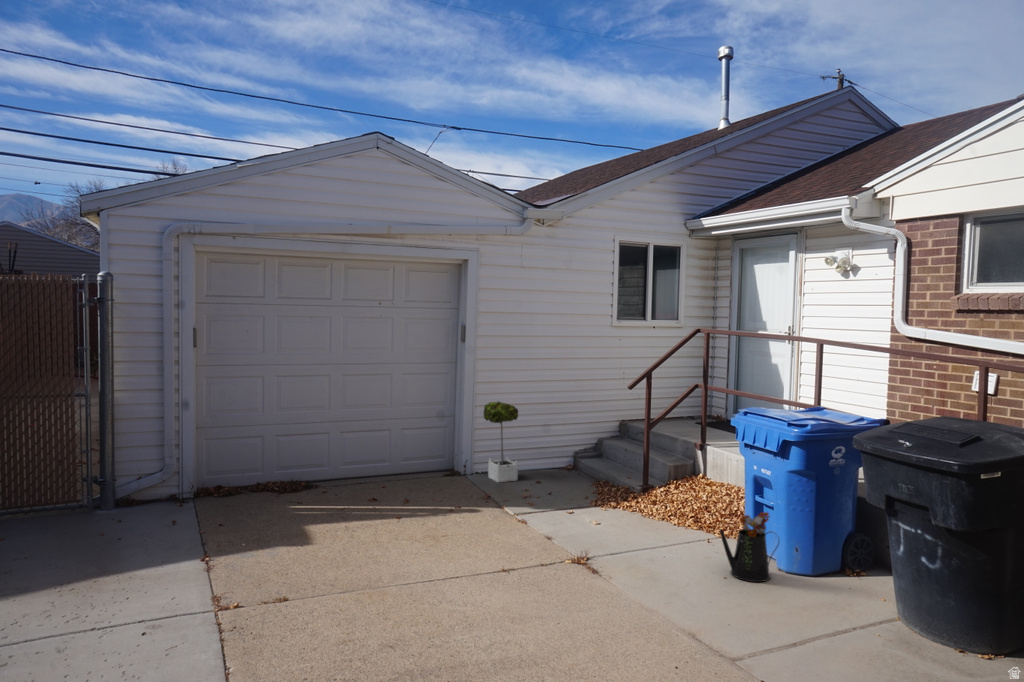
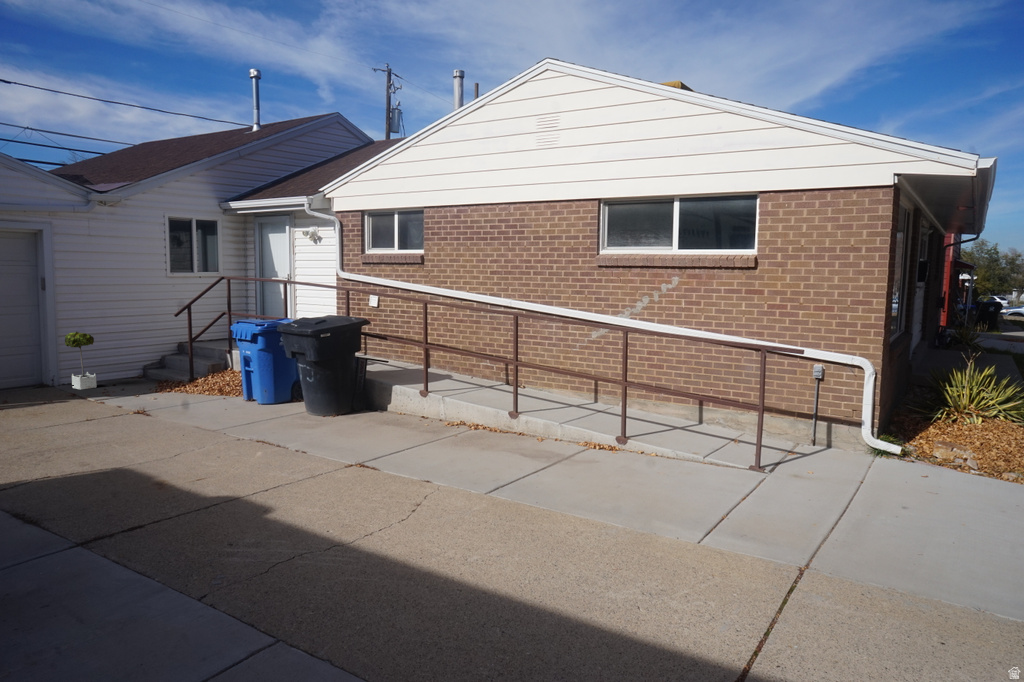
watering can: present [720,512,779,582] -> none [222,372,256,410]

